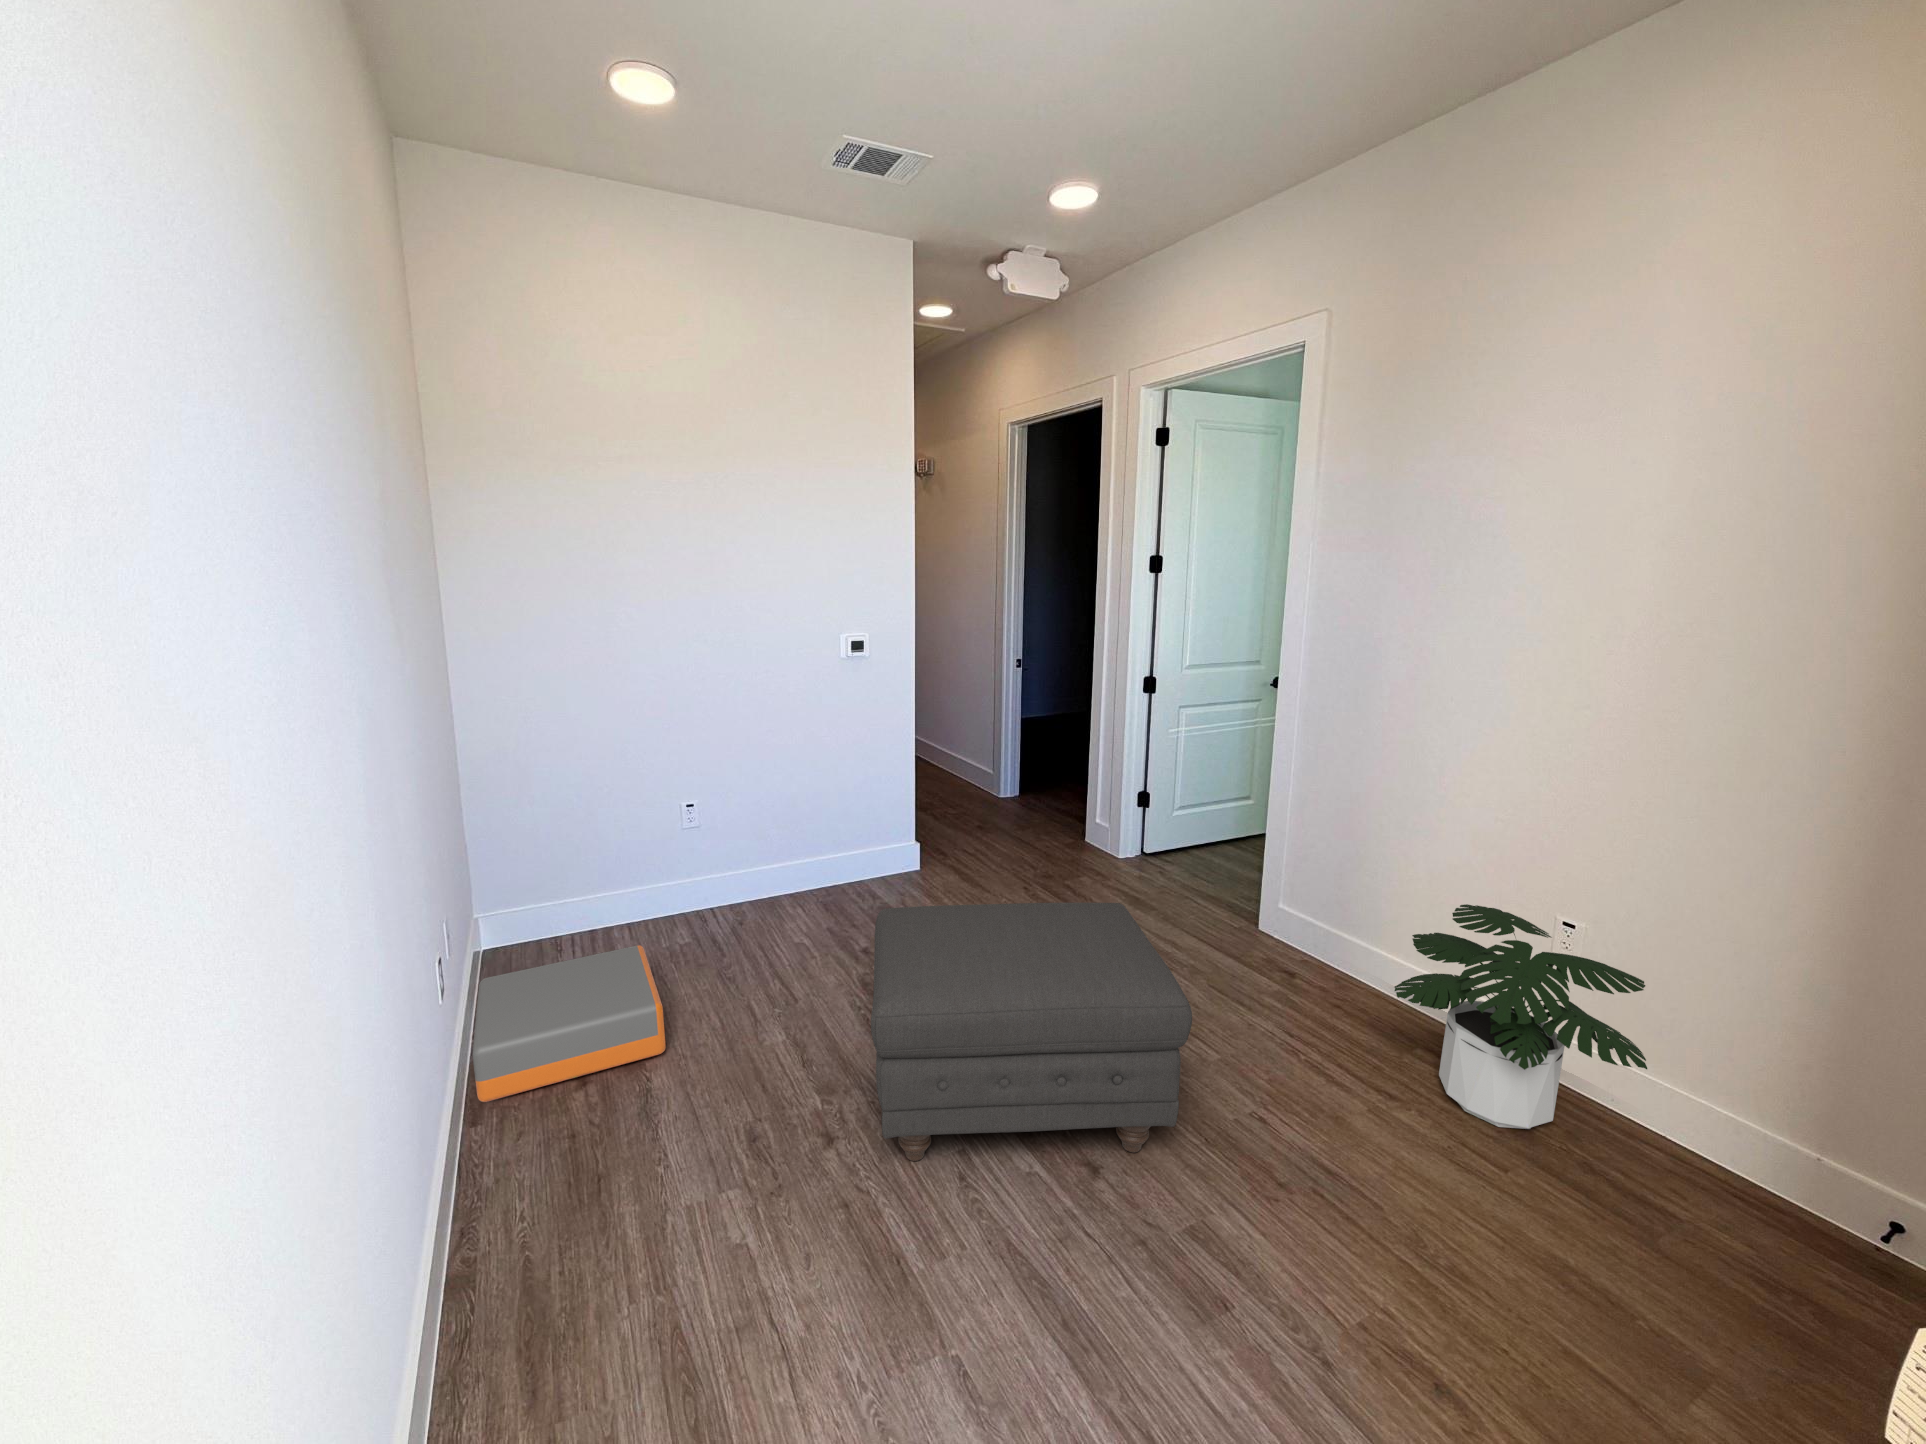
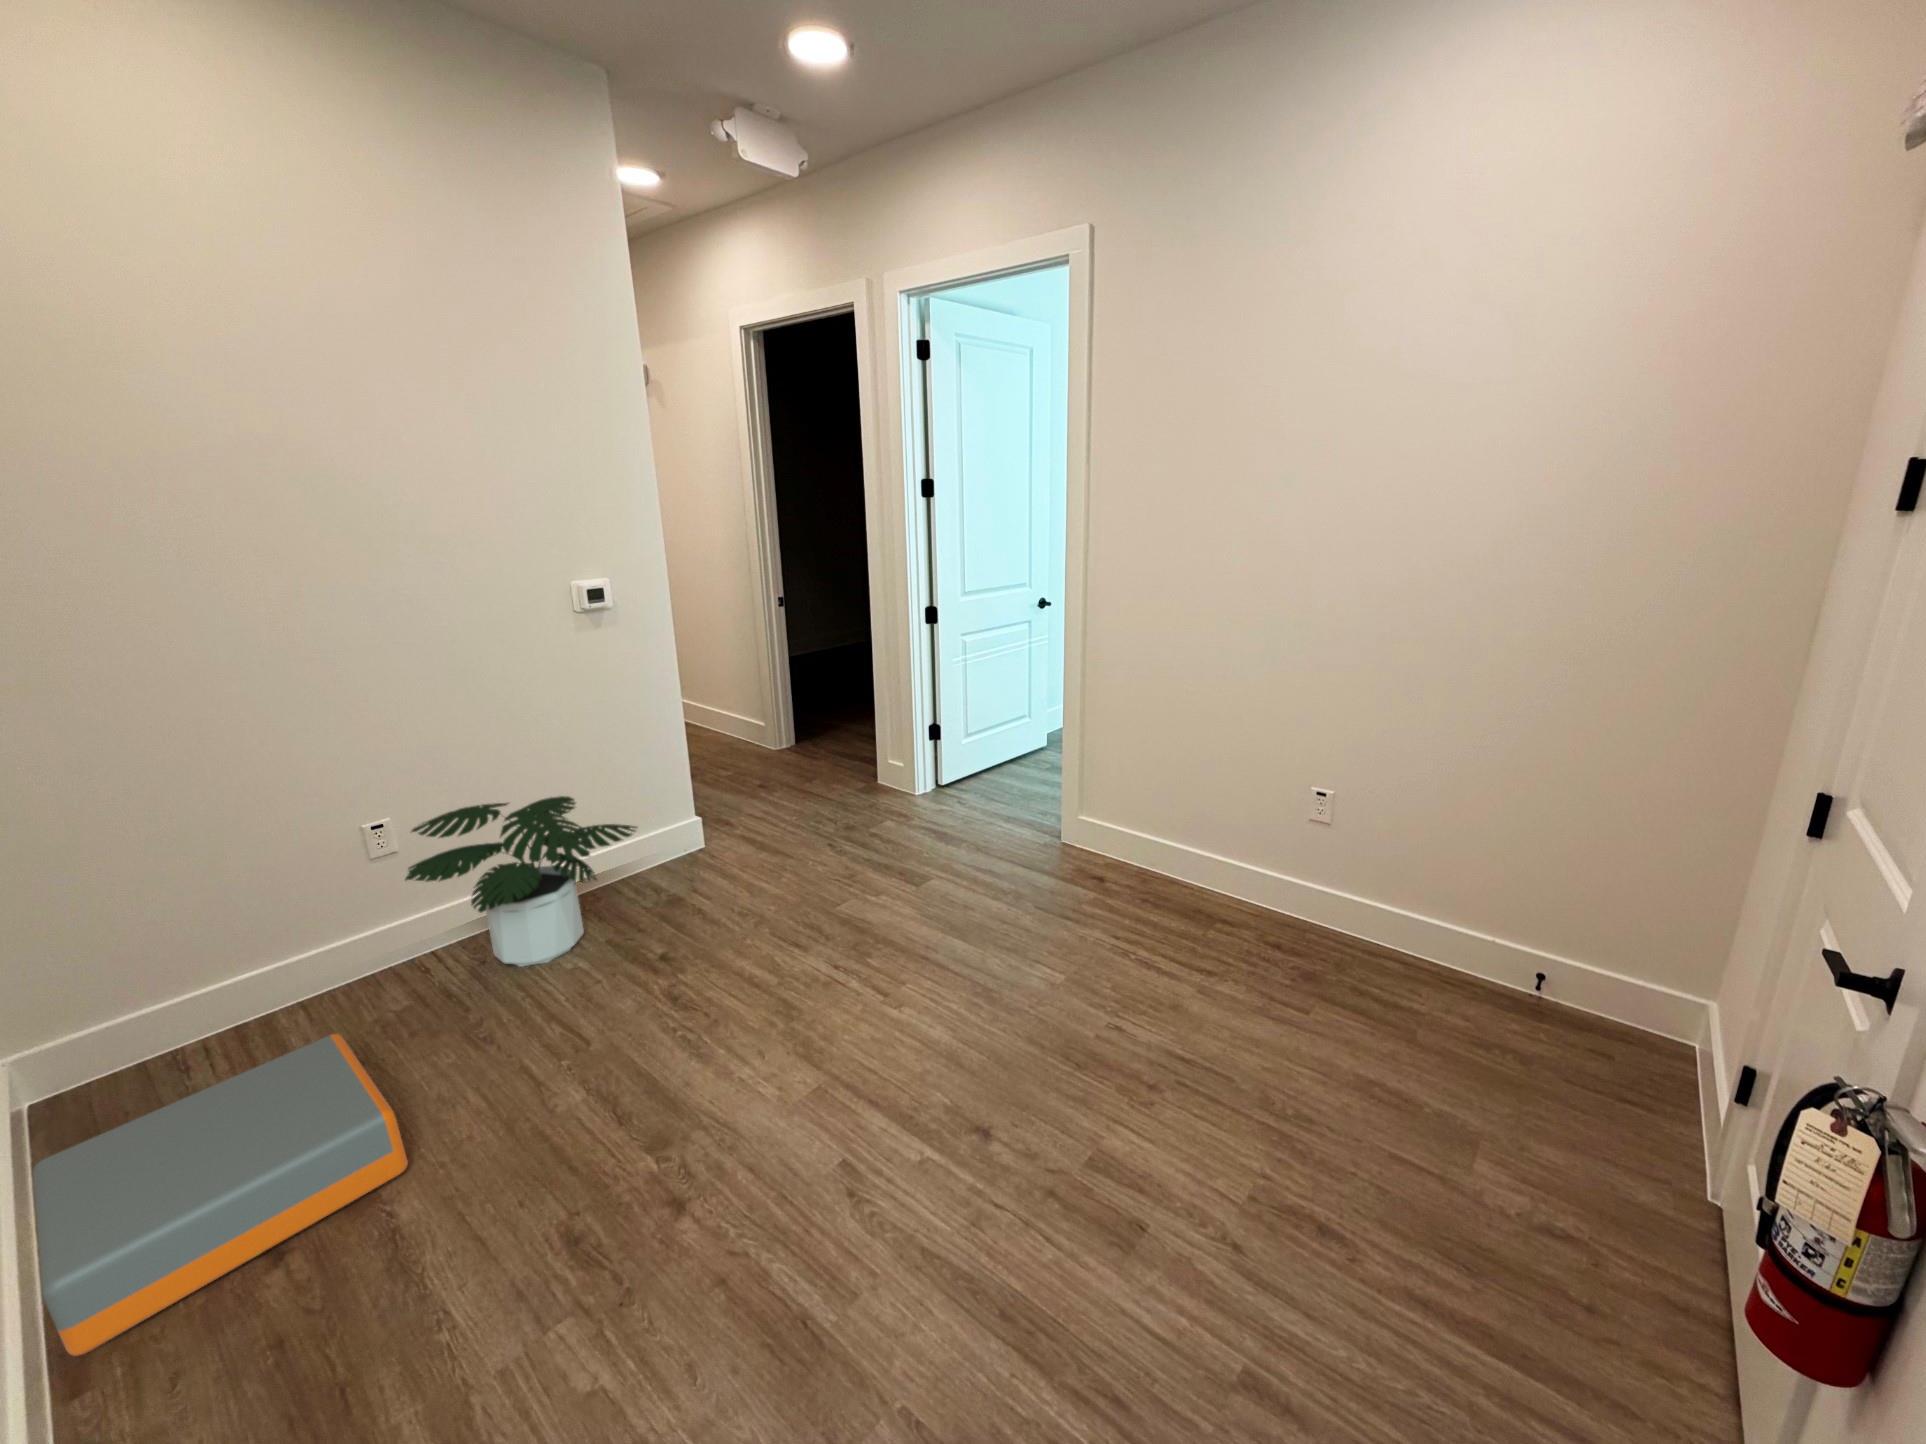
ottoman: present [871,903,1192,1161] -> none [694,849,1069,1195]
potted plant: present [1395,904,1647,1129] -> present [405,796,637,967]

